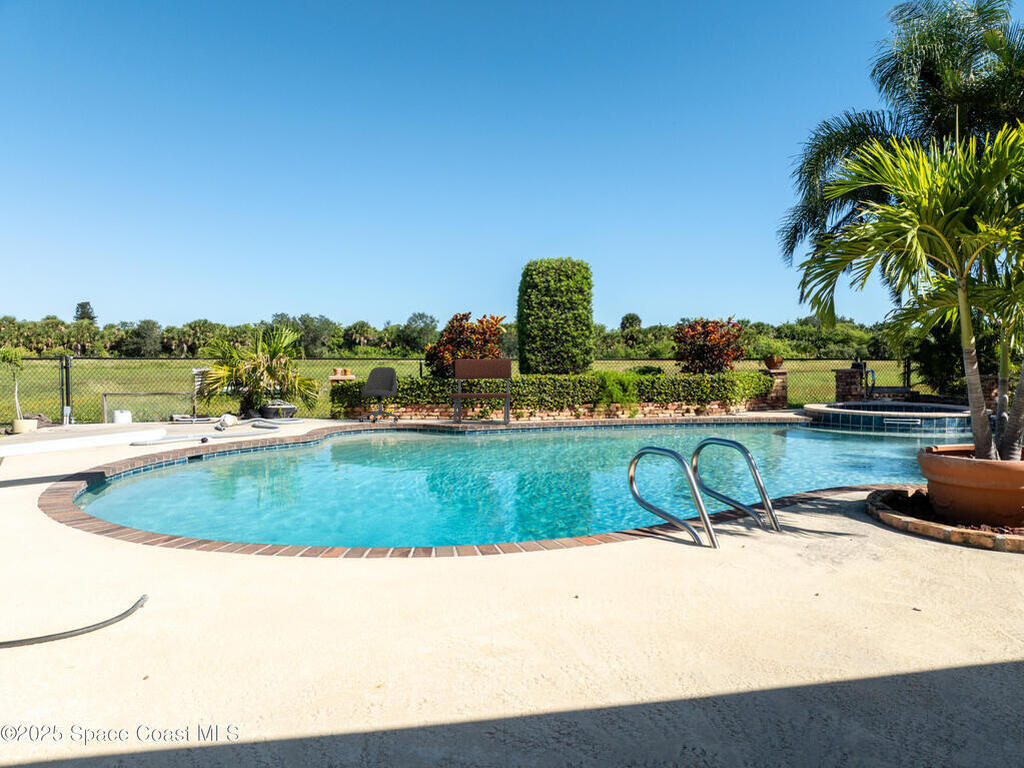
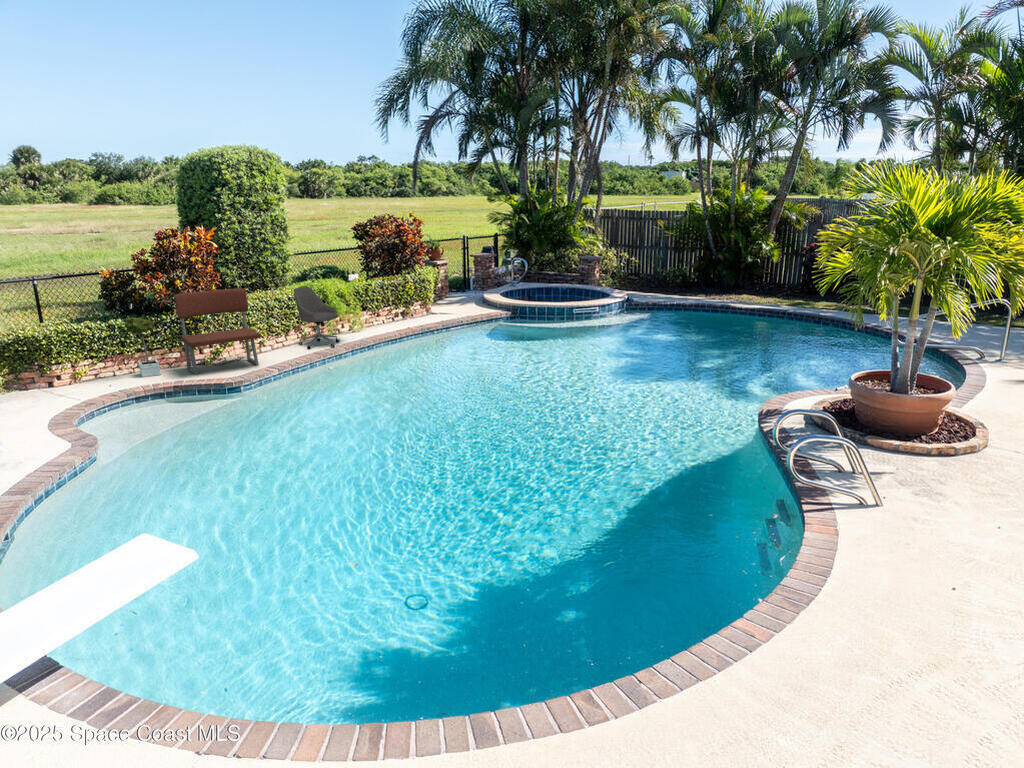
chair: present [359,367,398,423] -> present [294,287,340,349]
potted tree: none [417,373,439,422] -> present [124,317,161,377]

